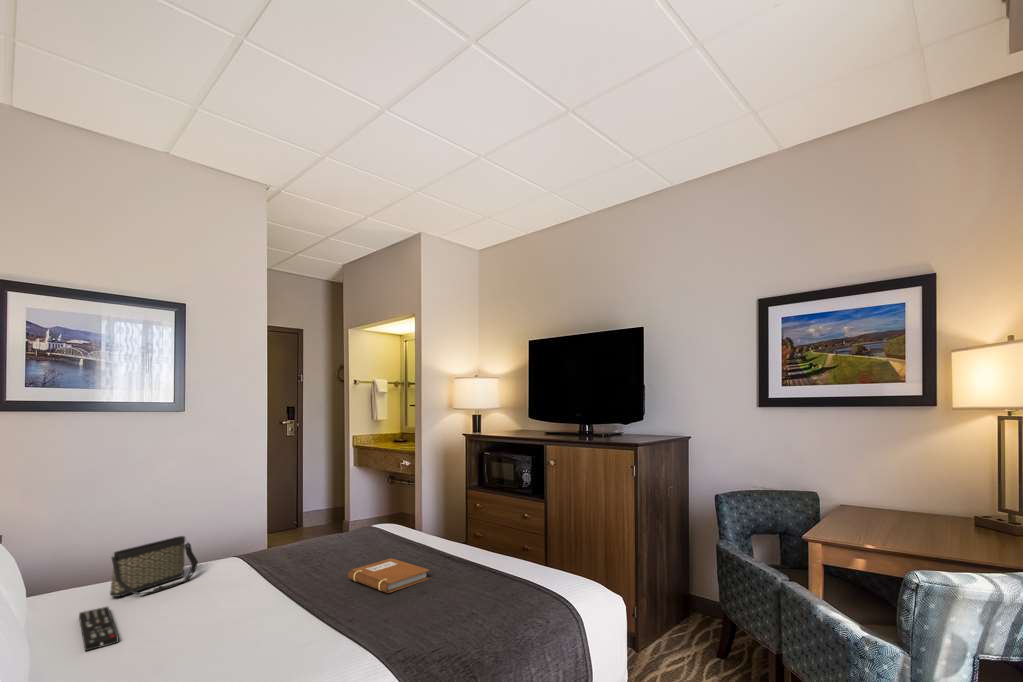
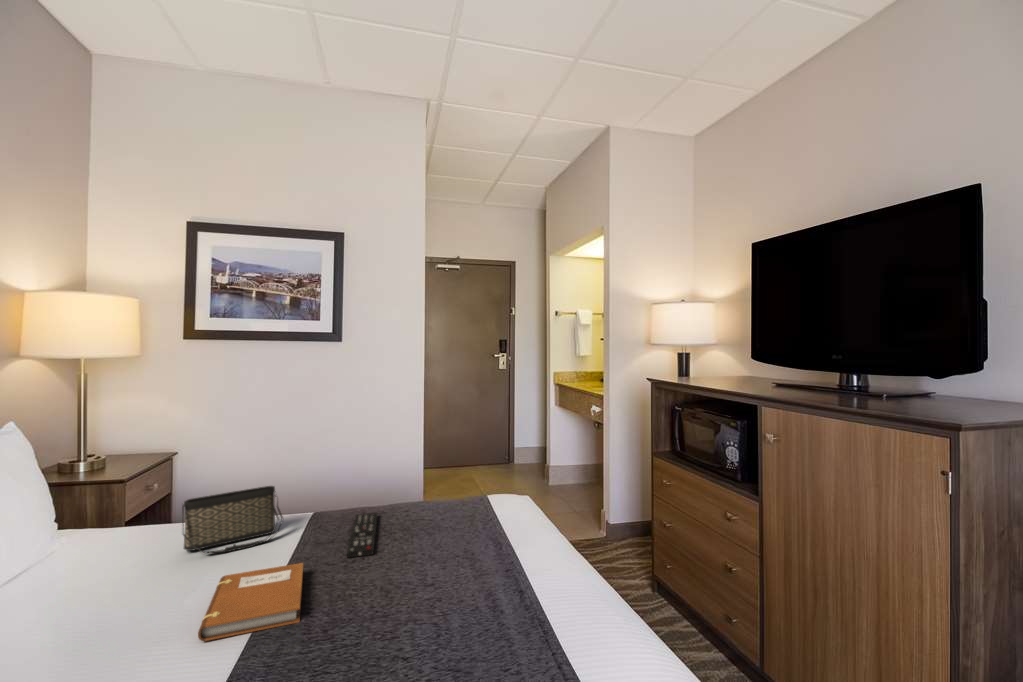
notebook: present [348,558,429,593] -> present [198,563,303,641]
remote control: present [79,607,118,651] -> present [347,512,377,557]

